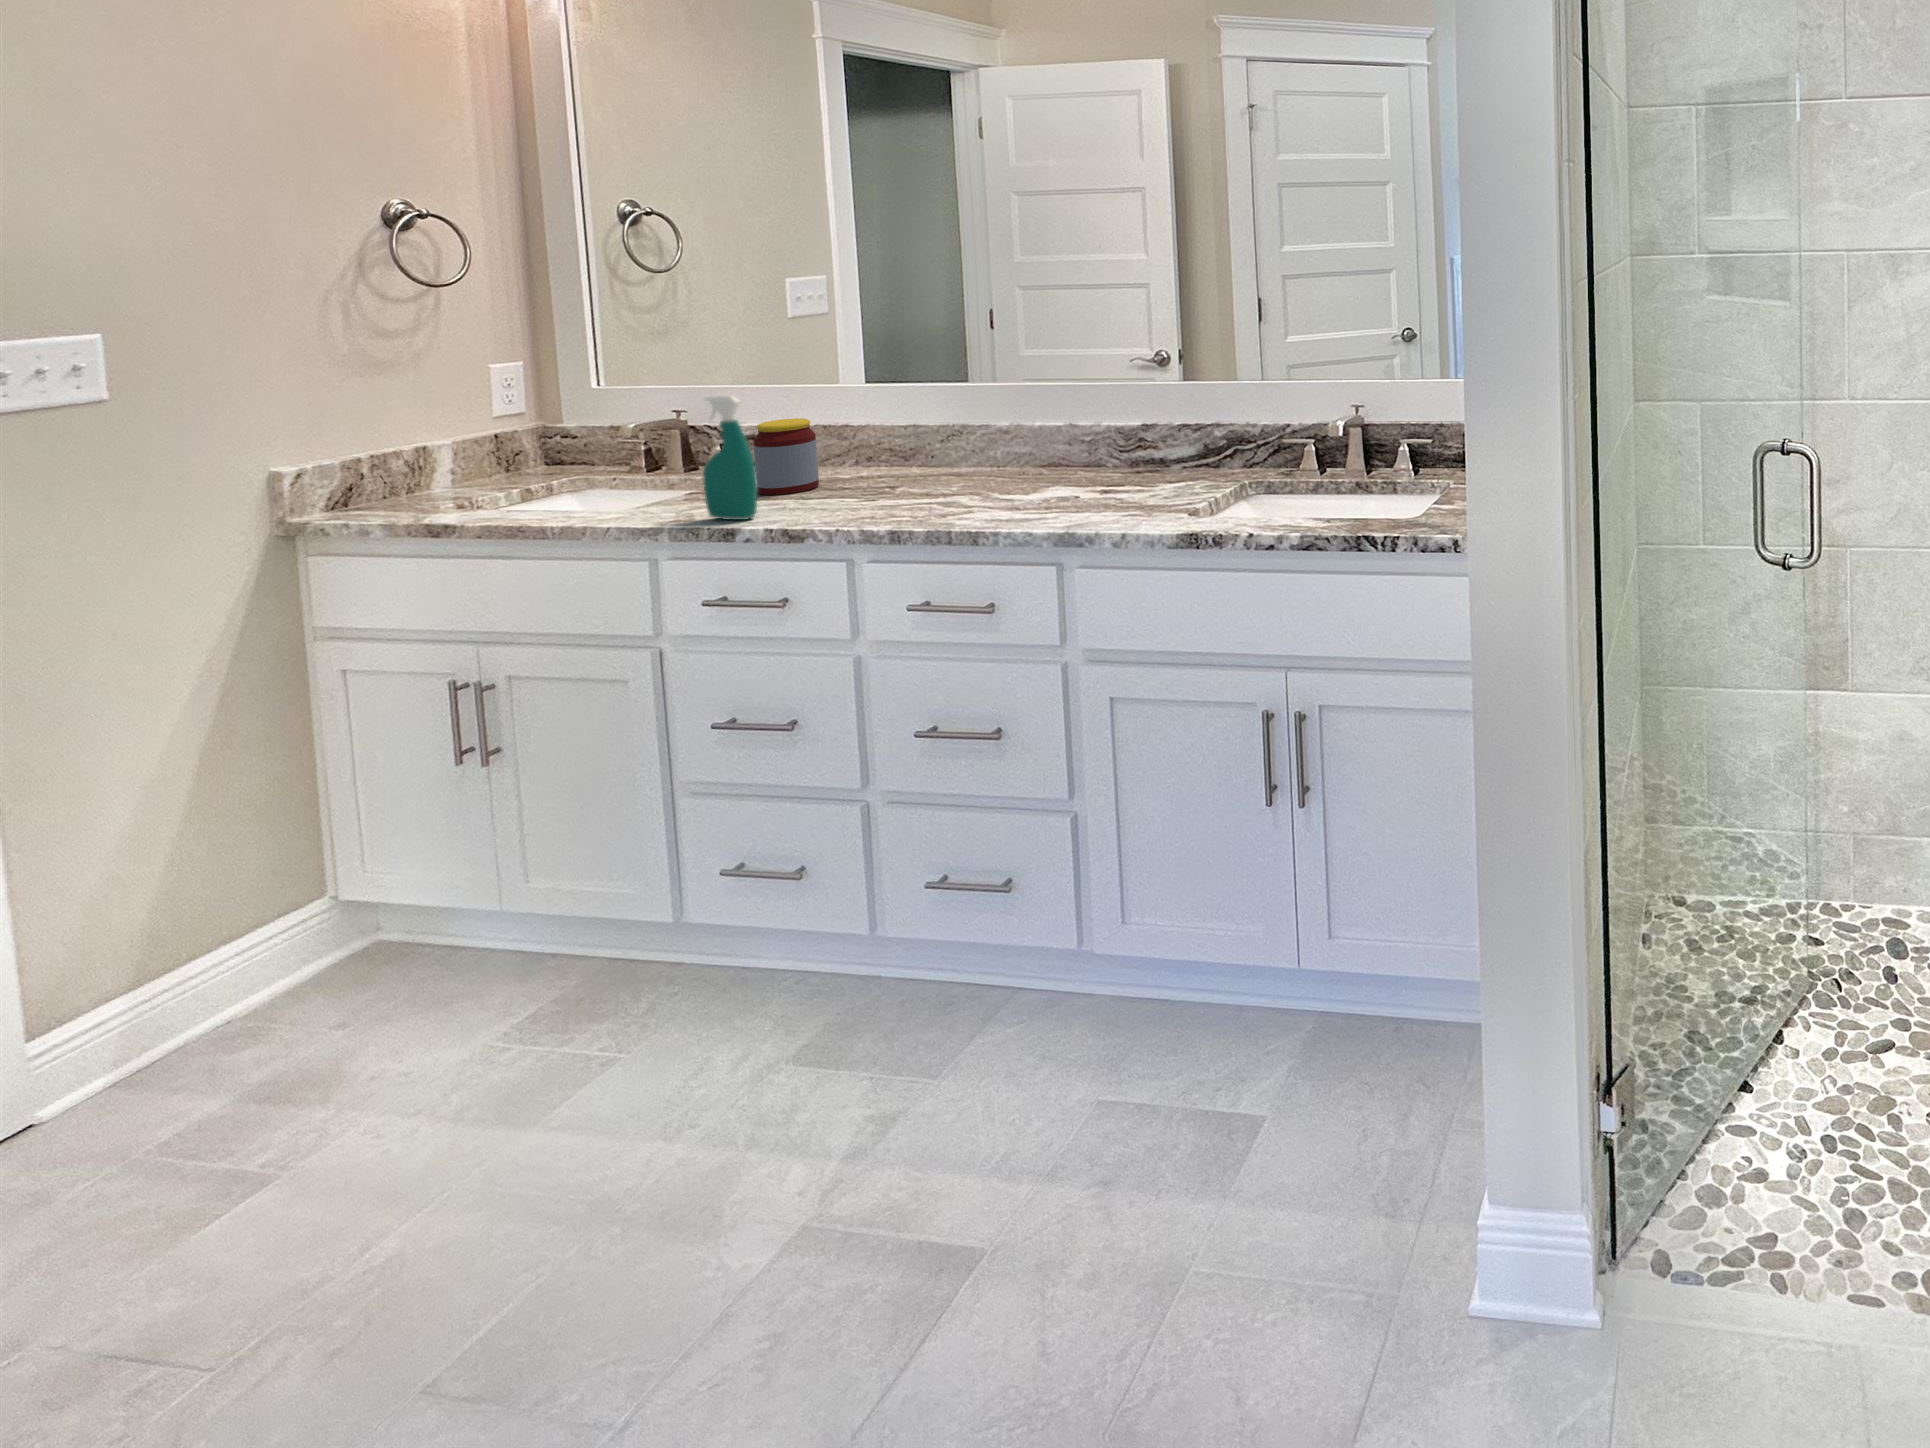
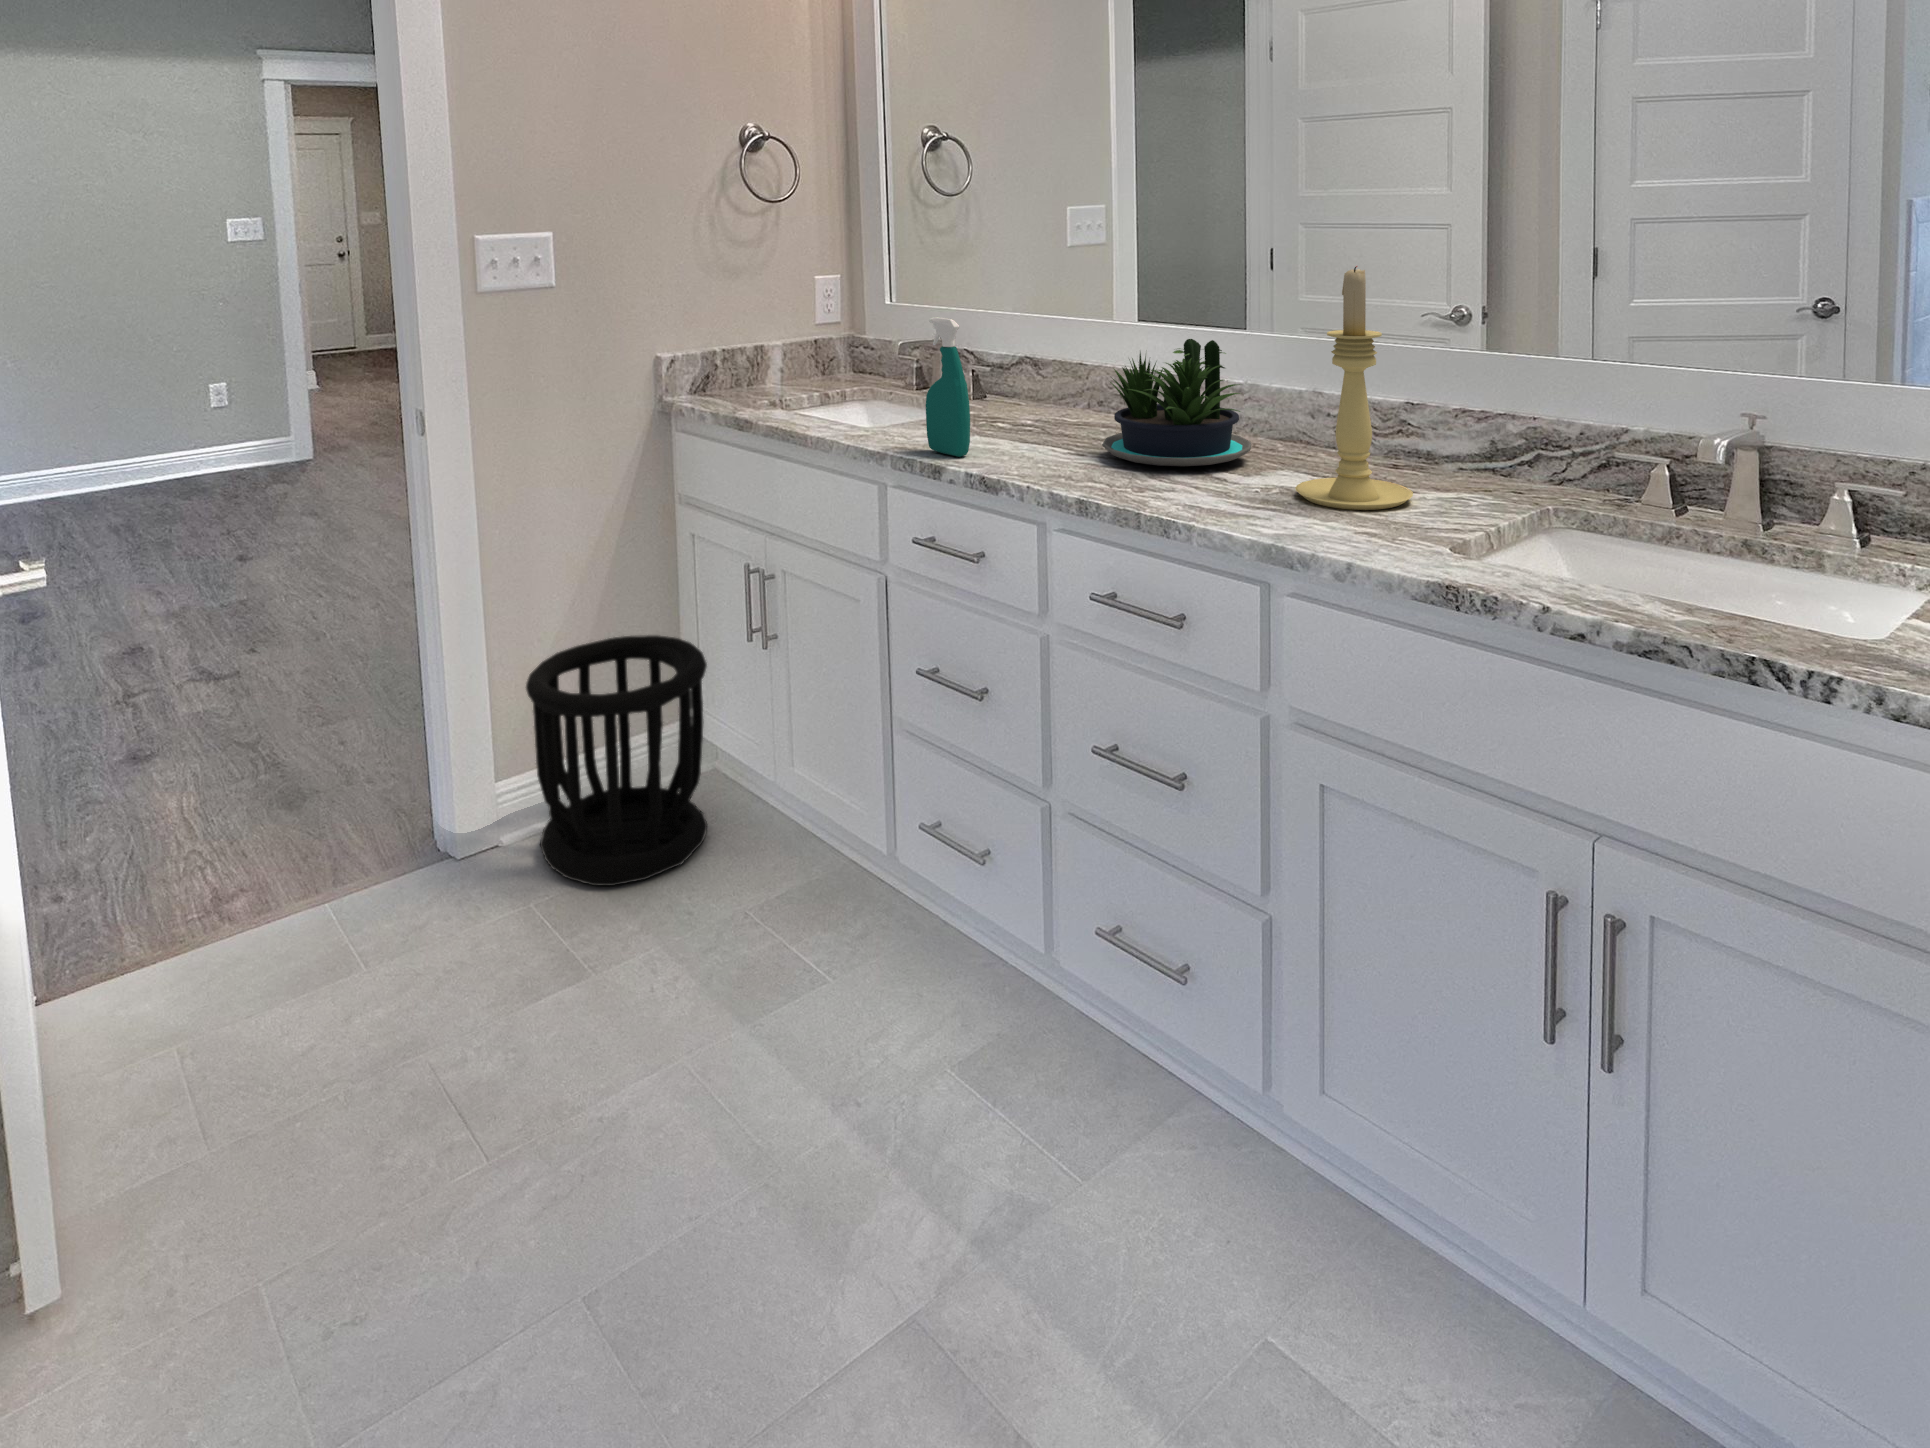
candle holder: none [1069,327,1155,505] -> present [1296,266,1413,510]
potted plant: none [891,391,1024,498] -> present [1102,339,1251,466]
jar: present [754,418,819,495] -> none [987,351,1046,433]
wastebasket: none [110,787,408,1099] -> present [526,635,707,886]

